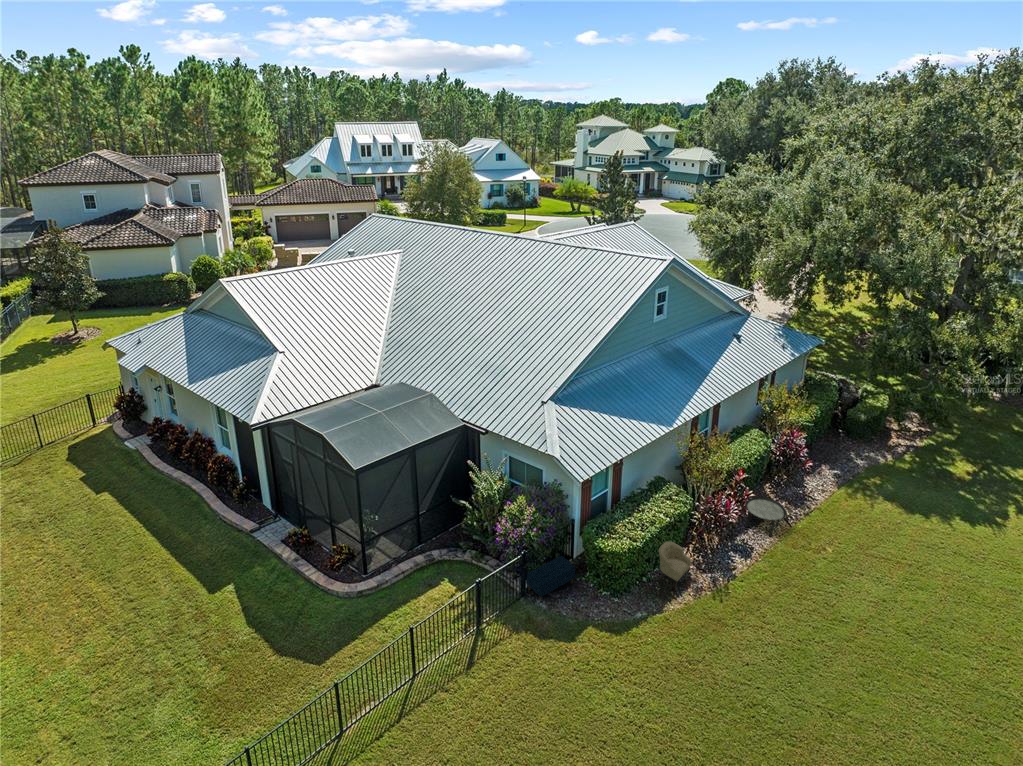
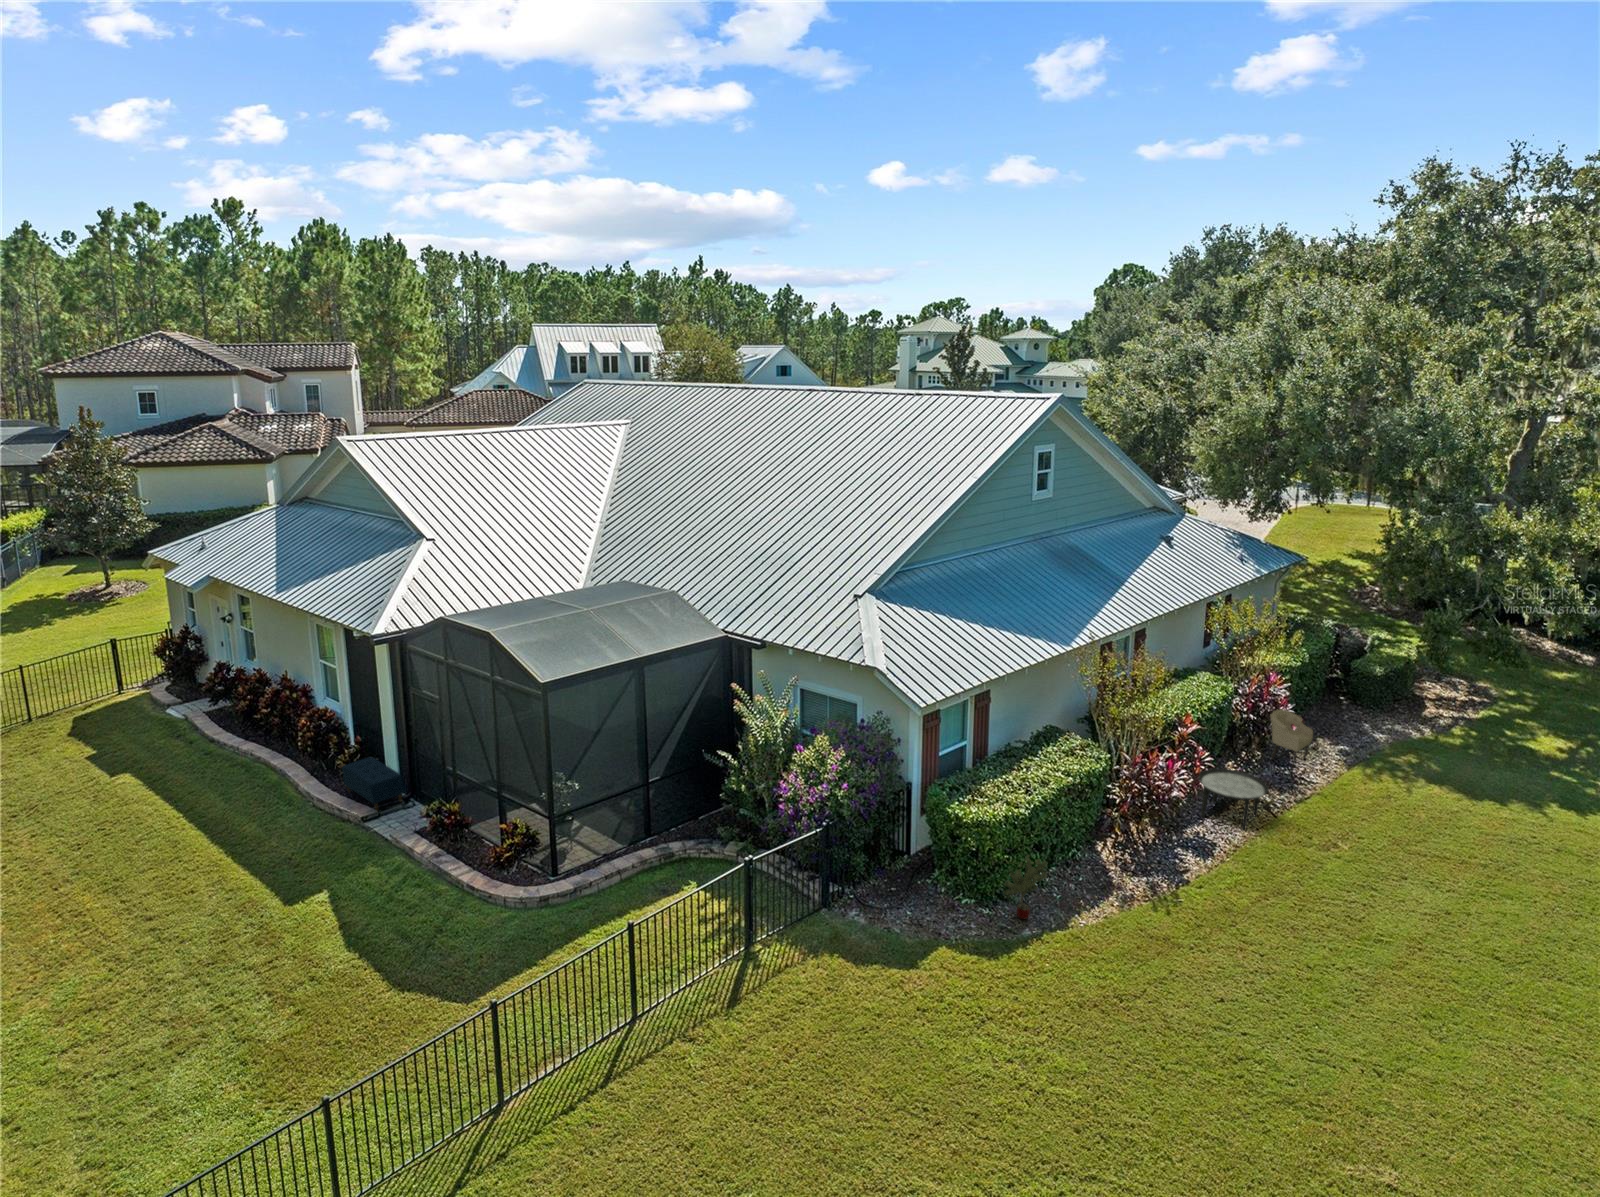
chair: present [658,542,691,591] -> present [1270,709,1313,768]
bench: present [527,556,575,601] -> present [342,757,404,812]
potted tree: none [626,570,653,605] -> present [1004,855,1047,919]

